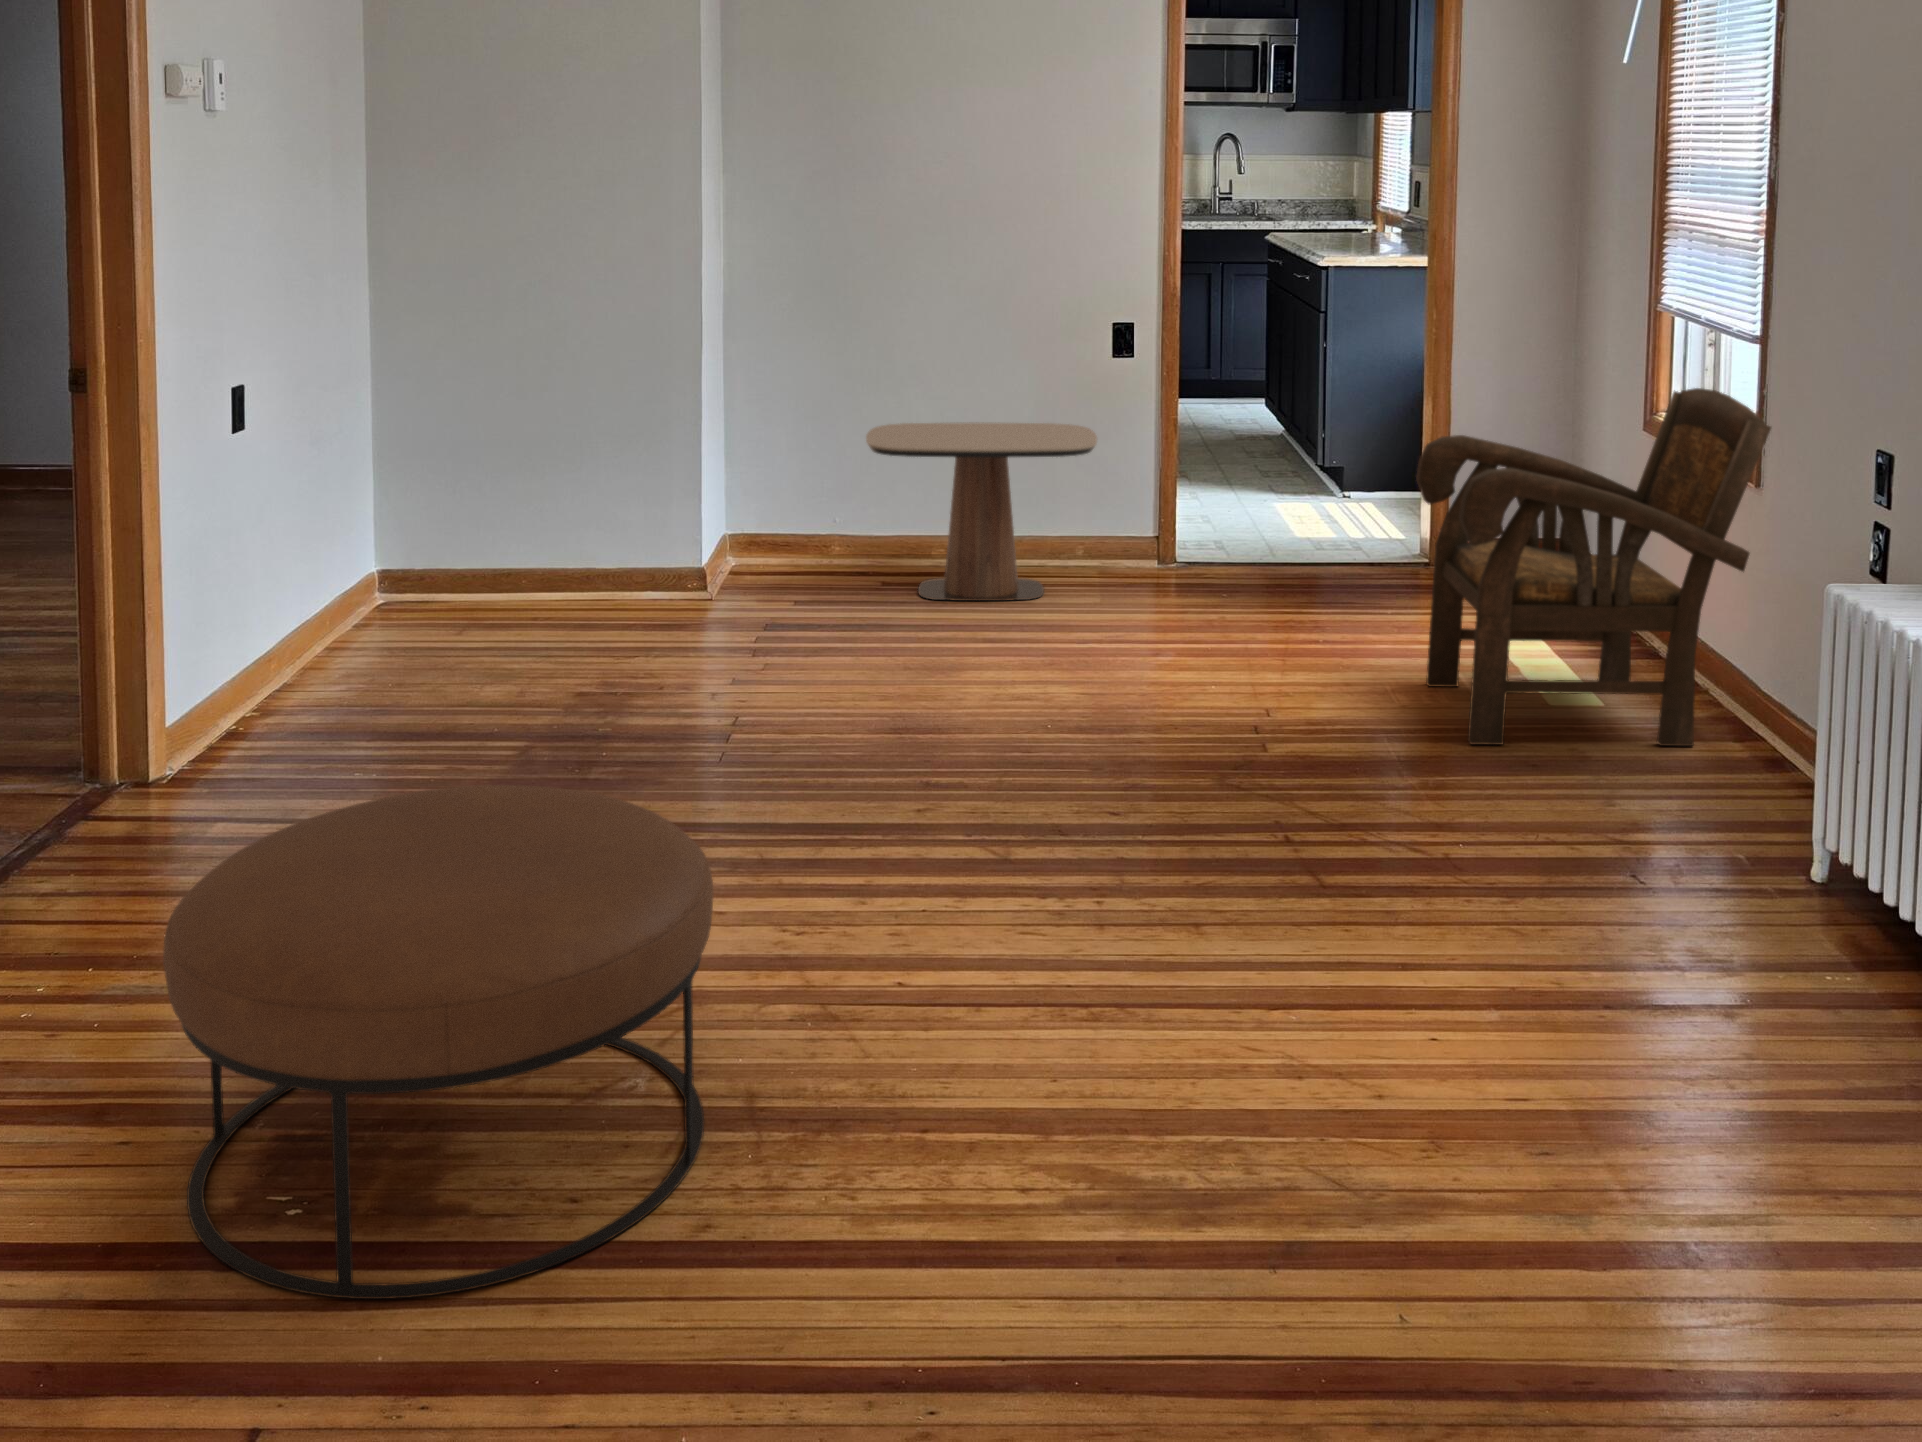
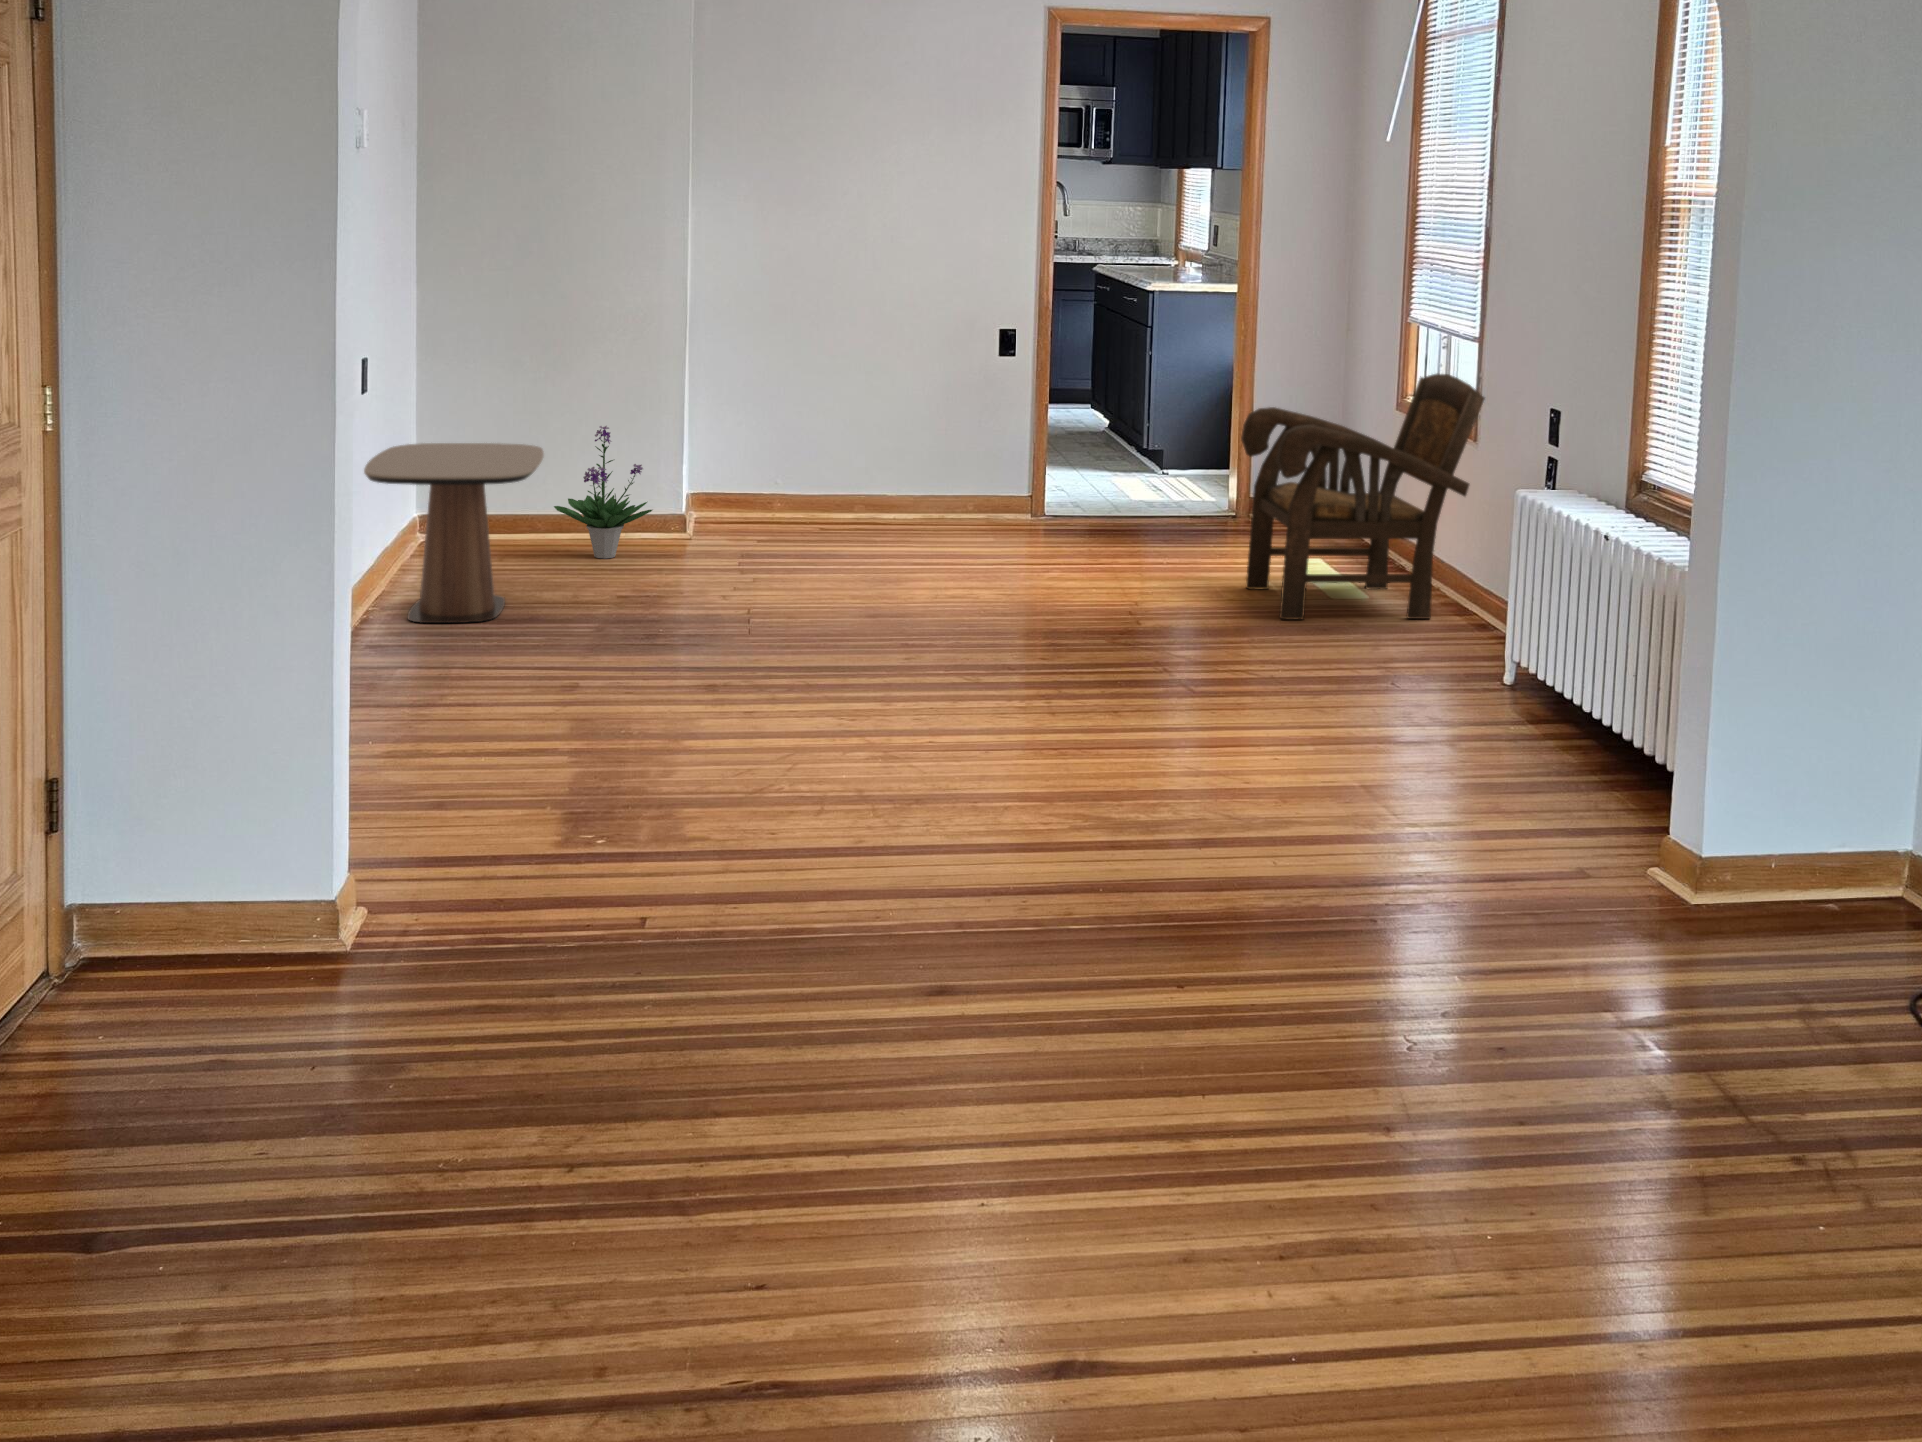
side table: present [866,422,1097,601] -> present [364,443,544,623]
potted plant: none [536,457,656,626] -> present [554,426,652,559]
ottoman: present [163,785,713,1299] -> none [522,601,857,869]

